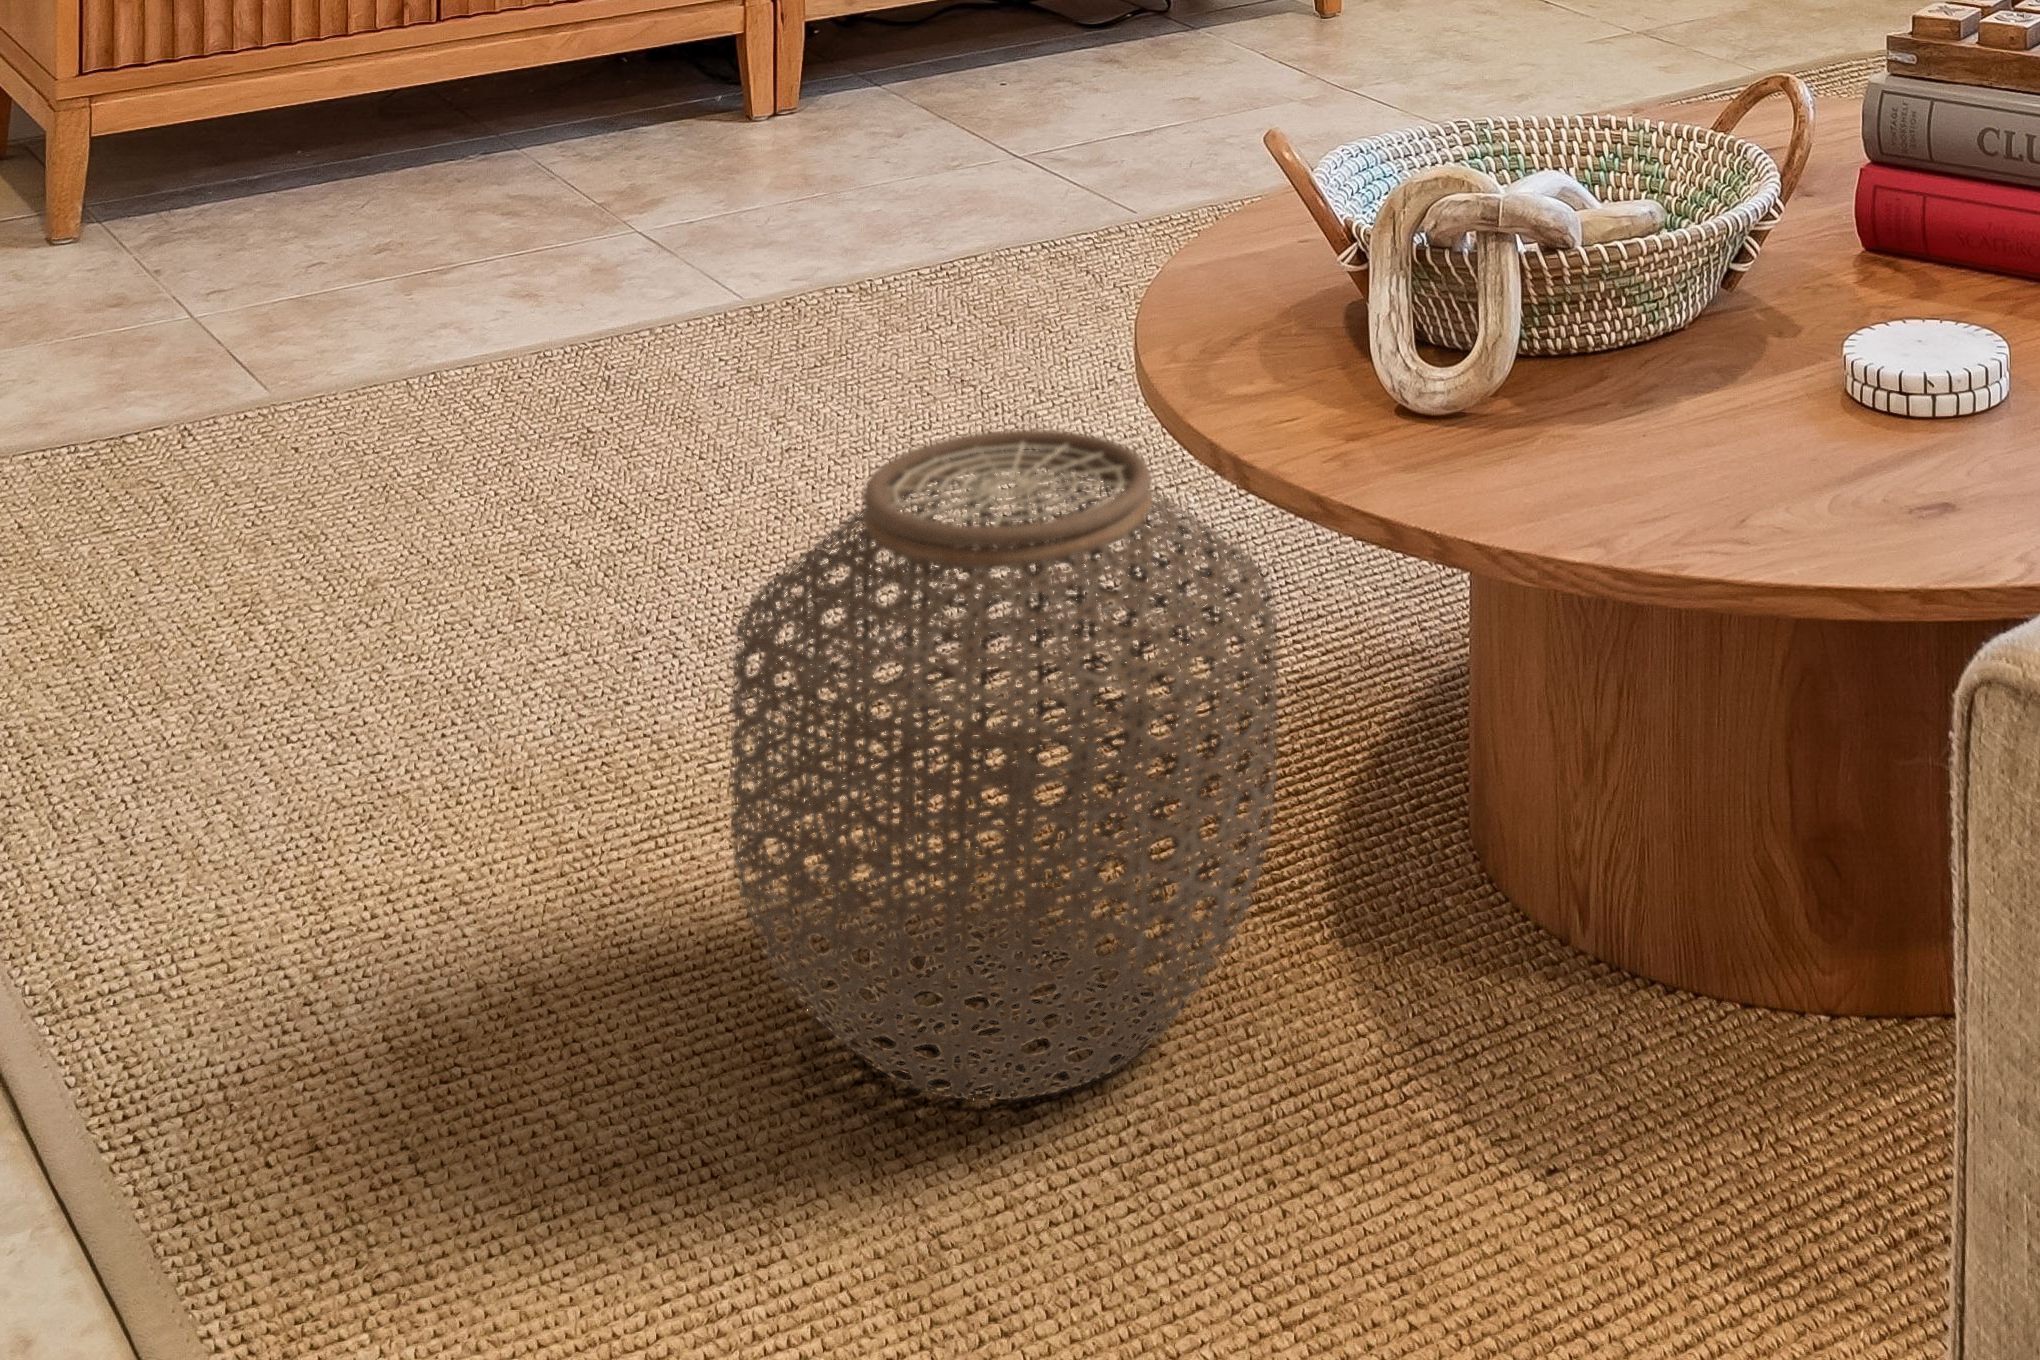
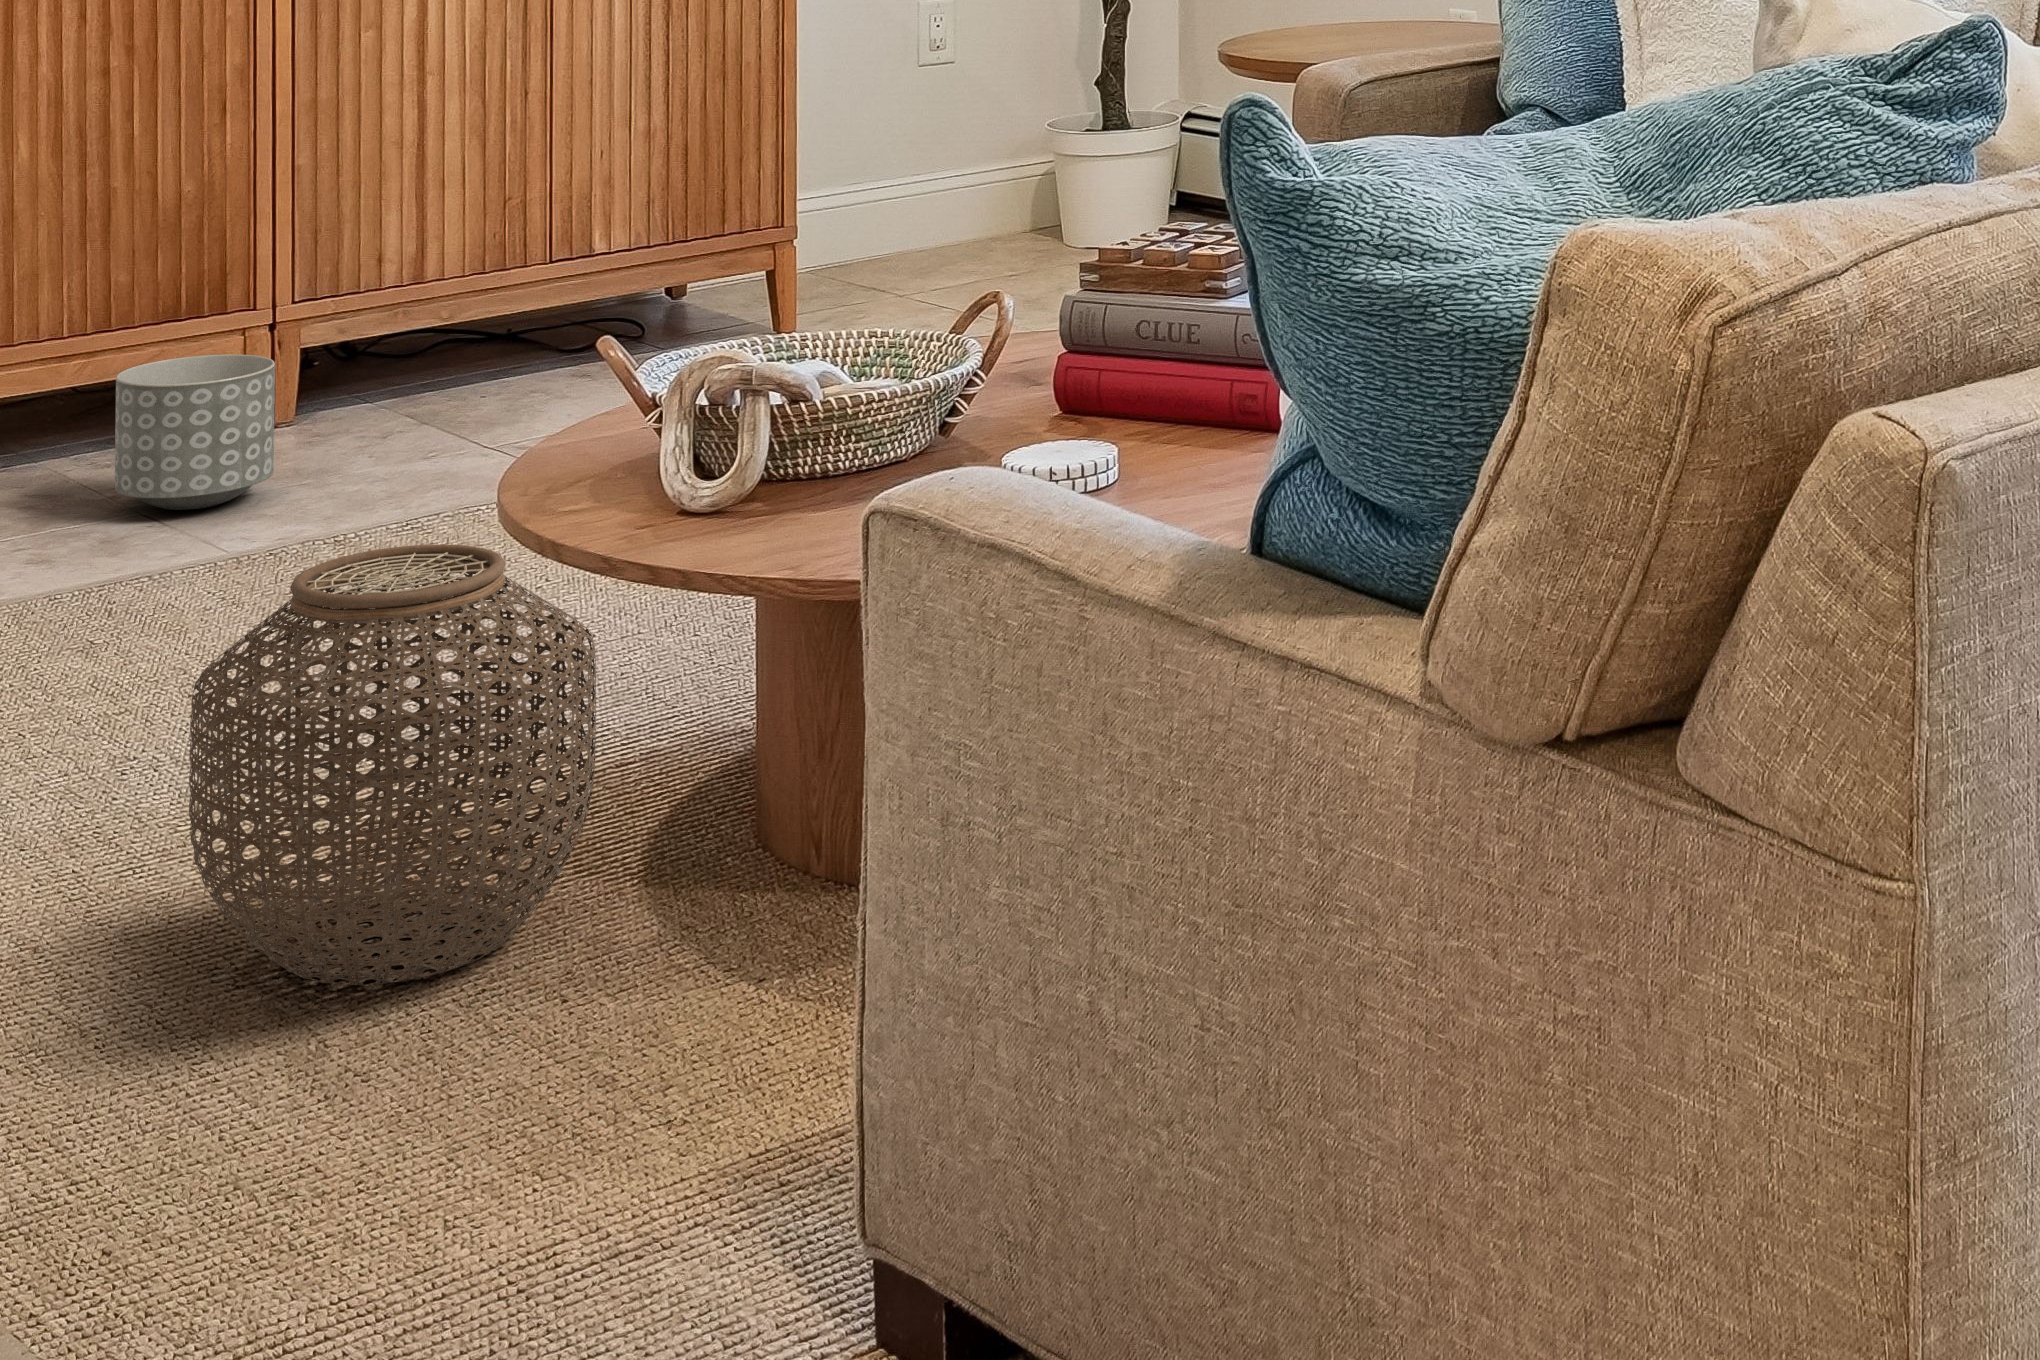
planter: none [610,39,786,230] -> present [115,354,275,510]

